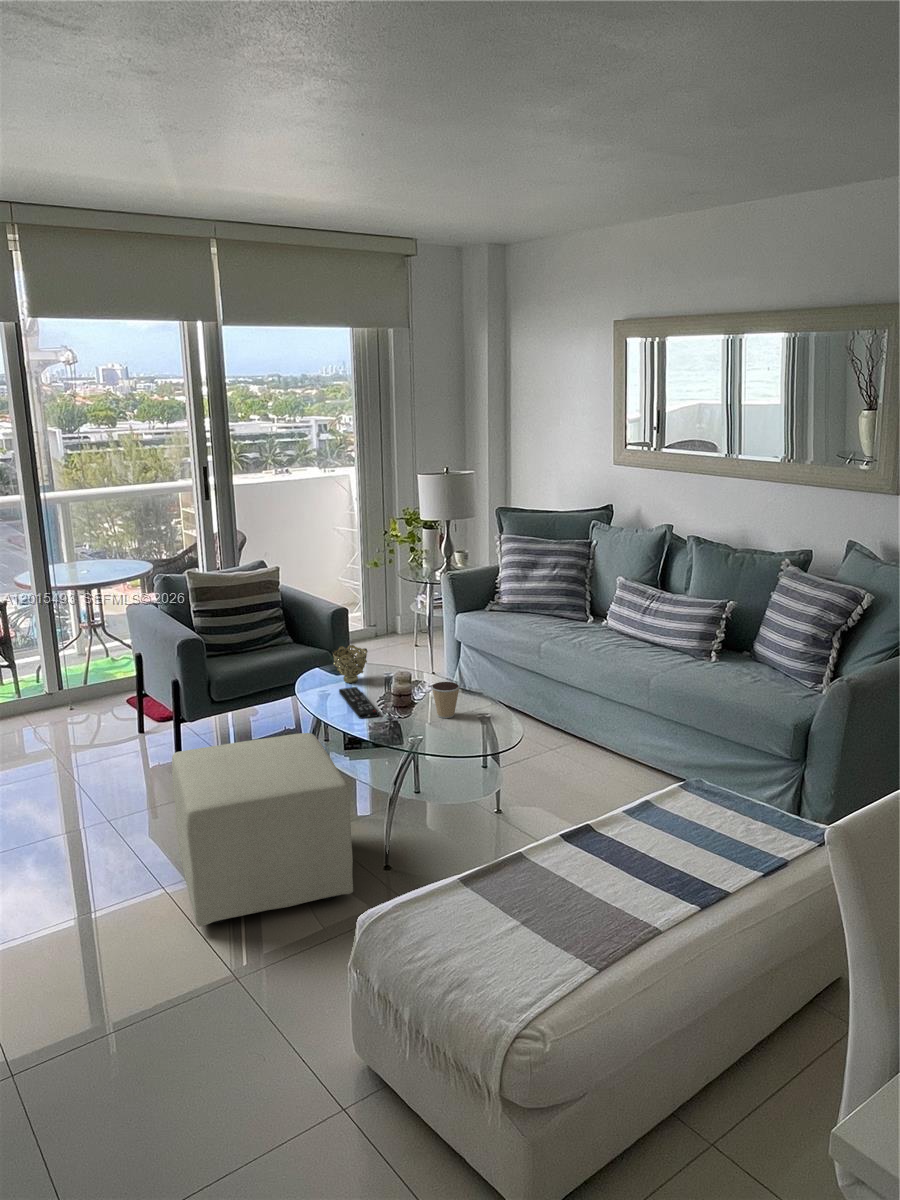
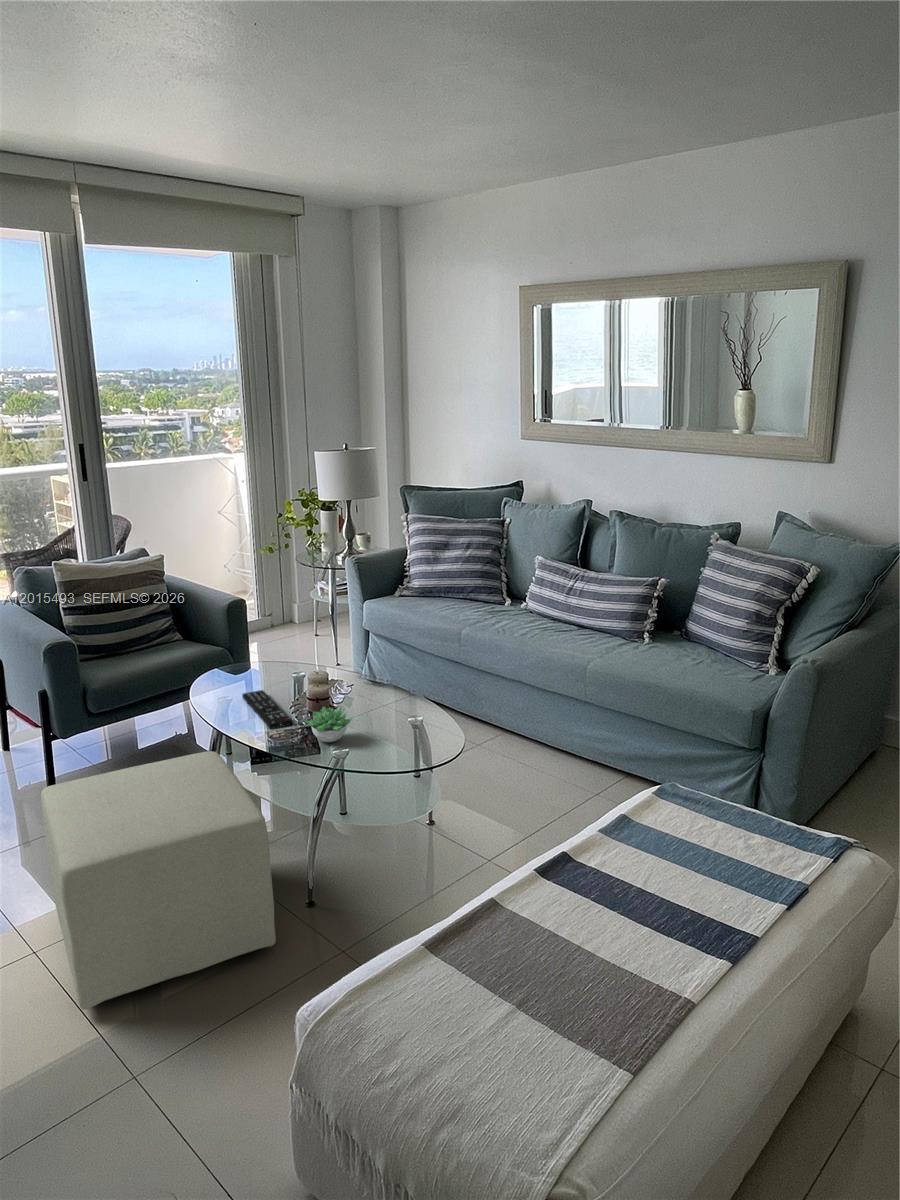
decorative bowl: present [332,645,368,683] -> none [232,642,273,685]
coffee cup: present [432,682,460,718] -> none [352,681,385,723]
succulent plant: none [388,701,429,731] -> present [305,707,352,742]

